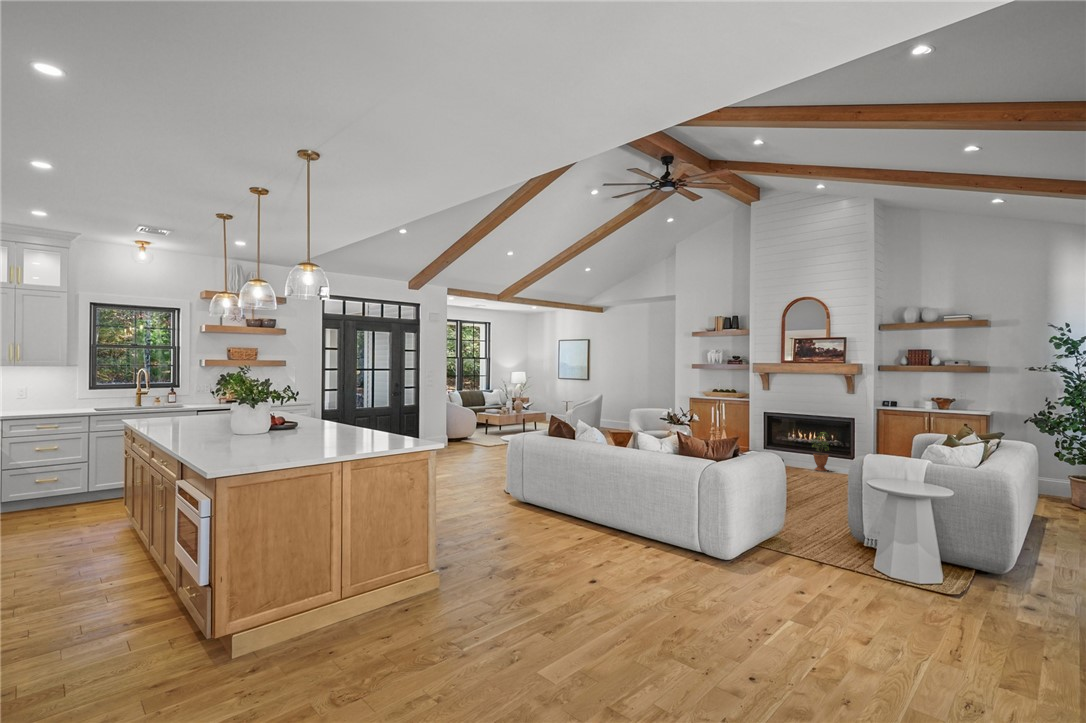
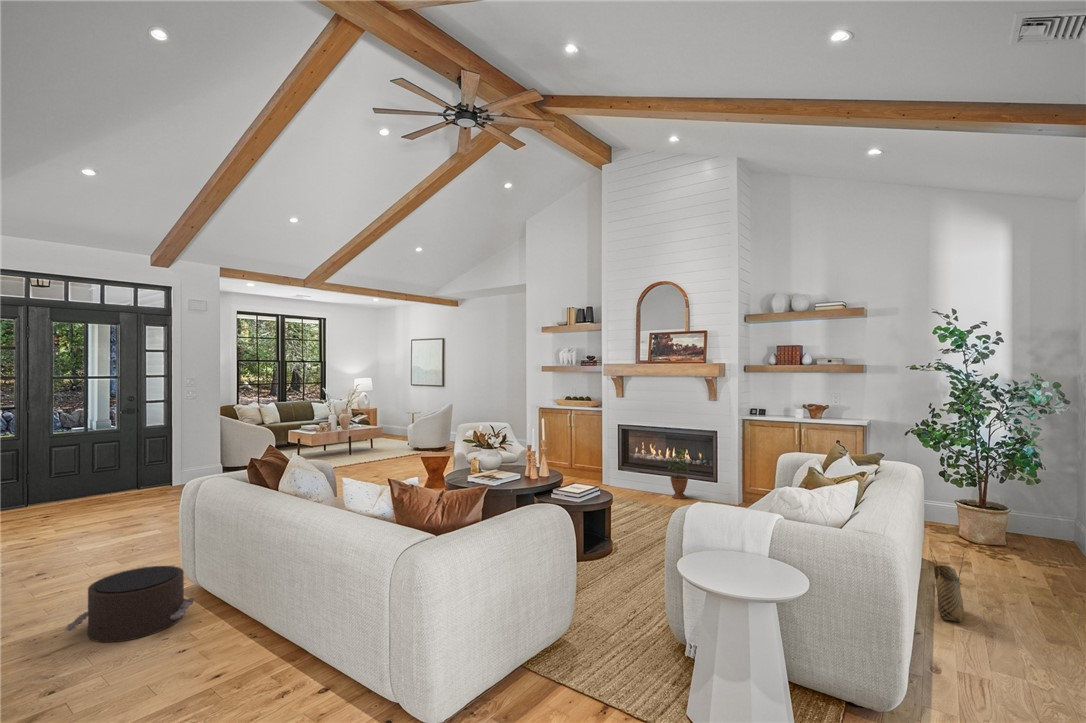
pouf: none [471,486,531,524] -> present [66,566,194,642]
woven basket: none [1041,495,1069,545] -> present [930,548,965,622]

